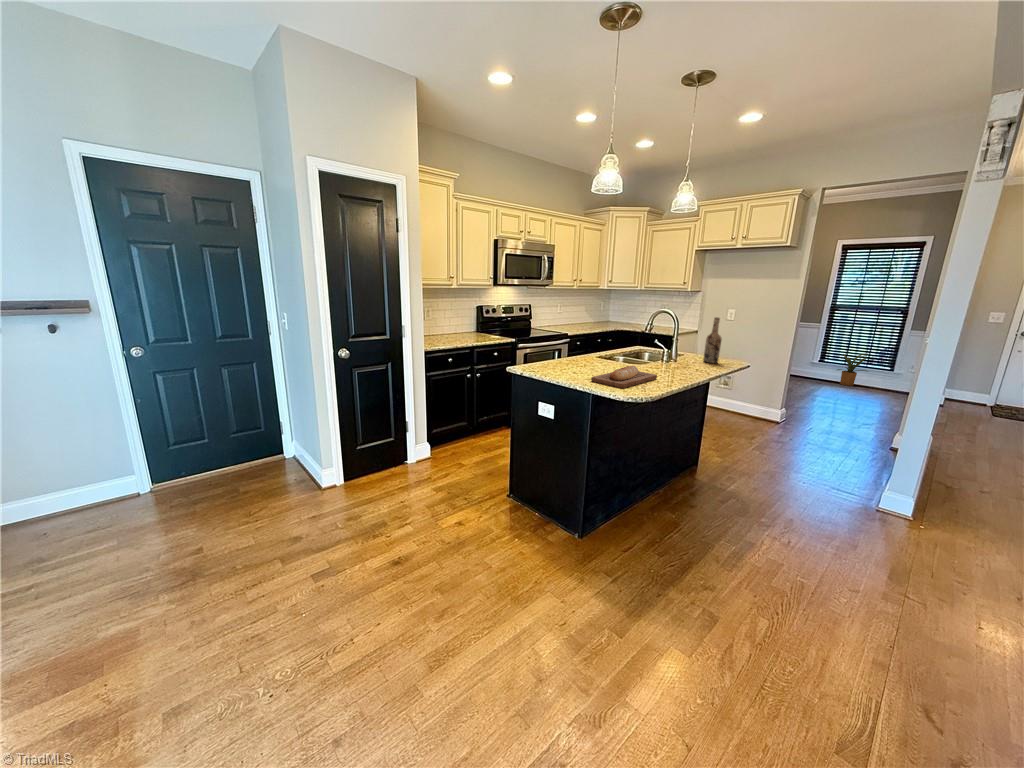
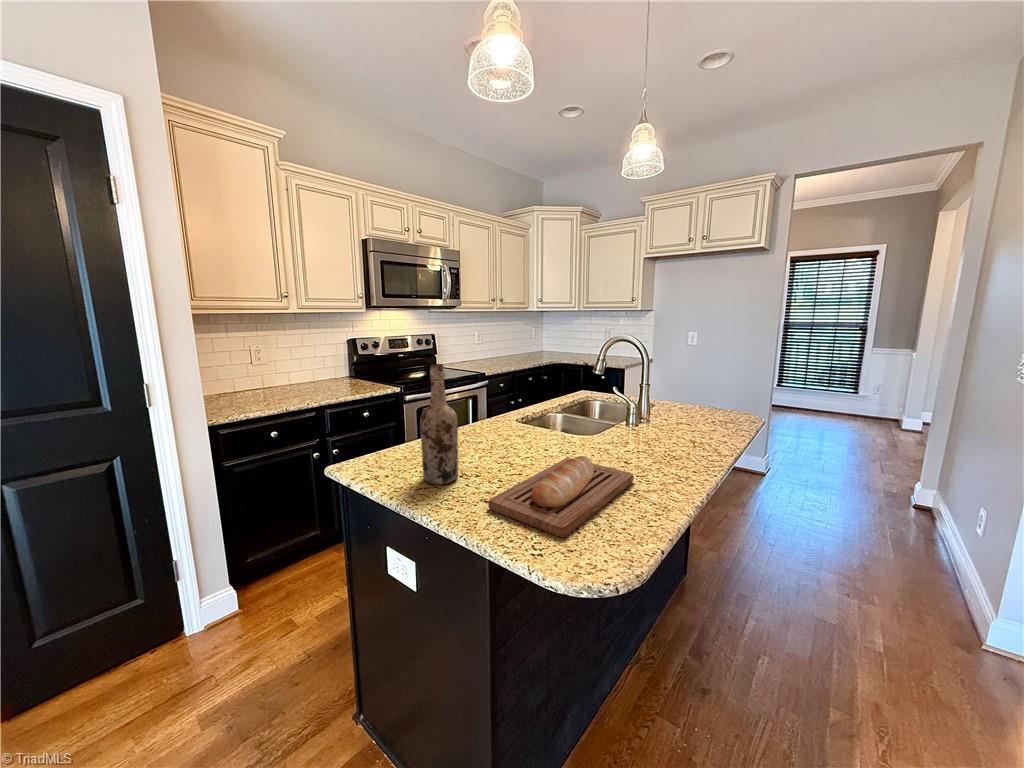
wine bottle: present [703,317,722,363] -> present [420,364,458,485]
house plant: present [838,354,866,386] -> none [793,374,836,412]

